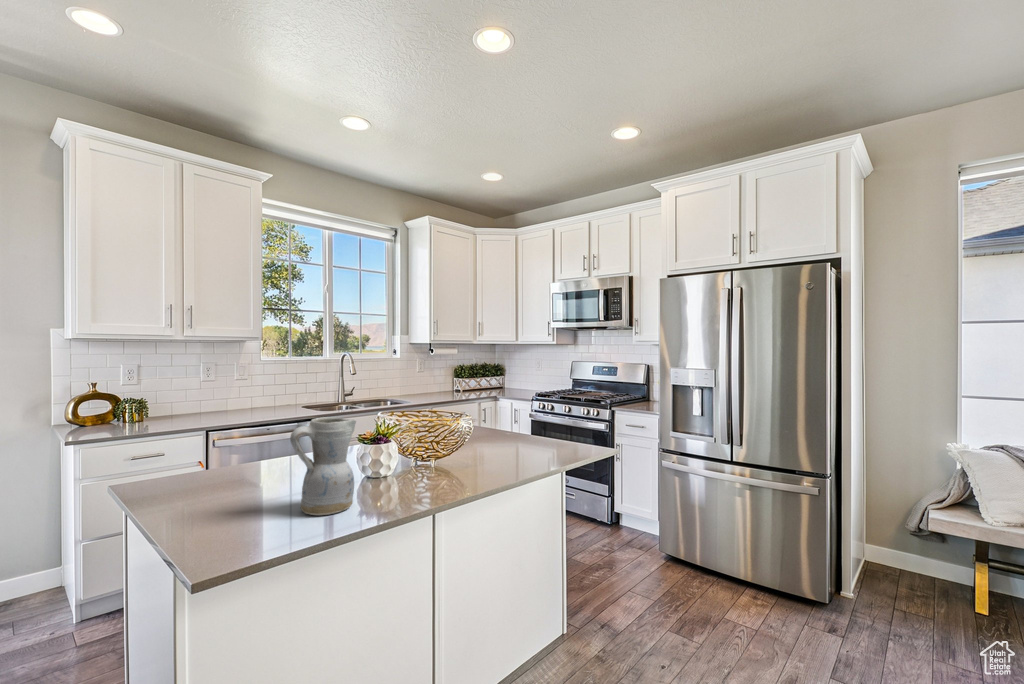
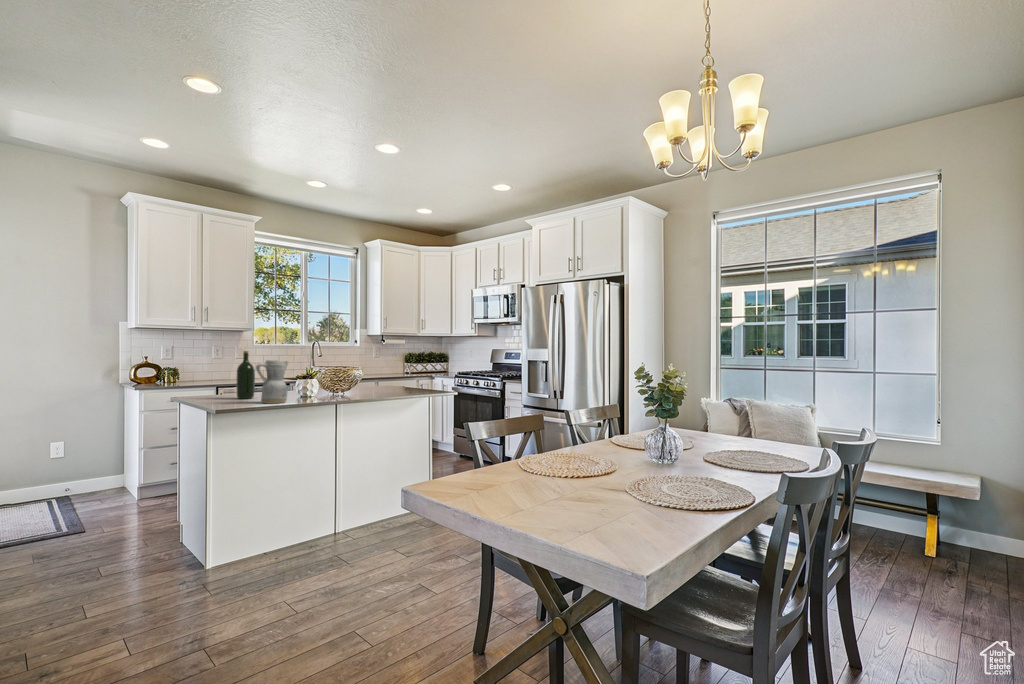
wine bottle: none [245,392,280,488] -> present [236,351,255,399]

